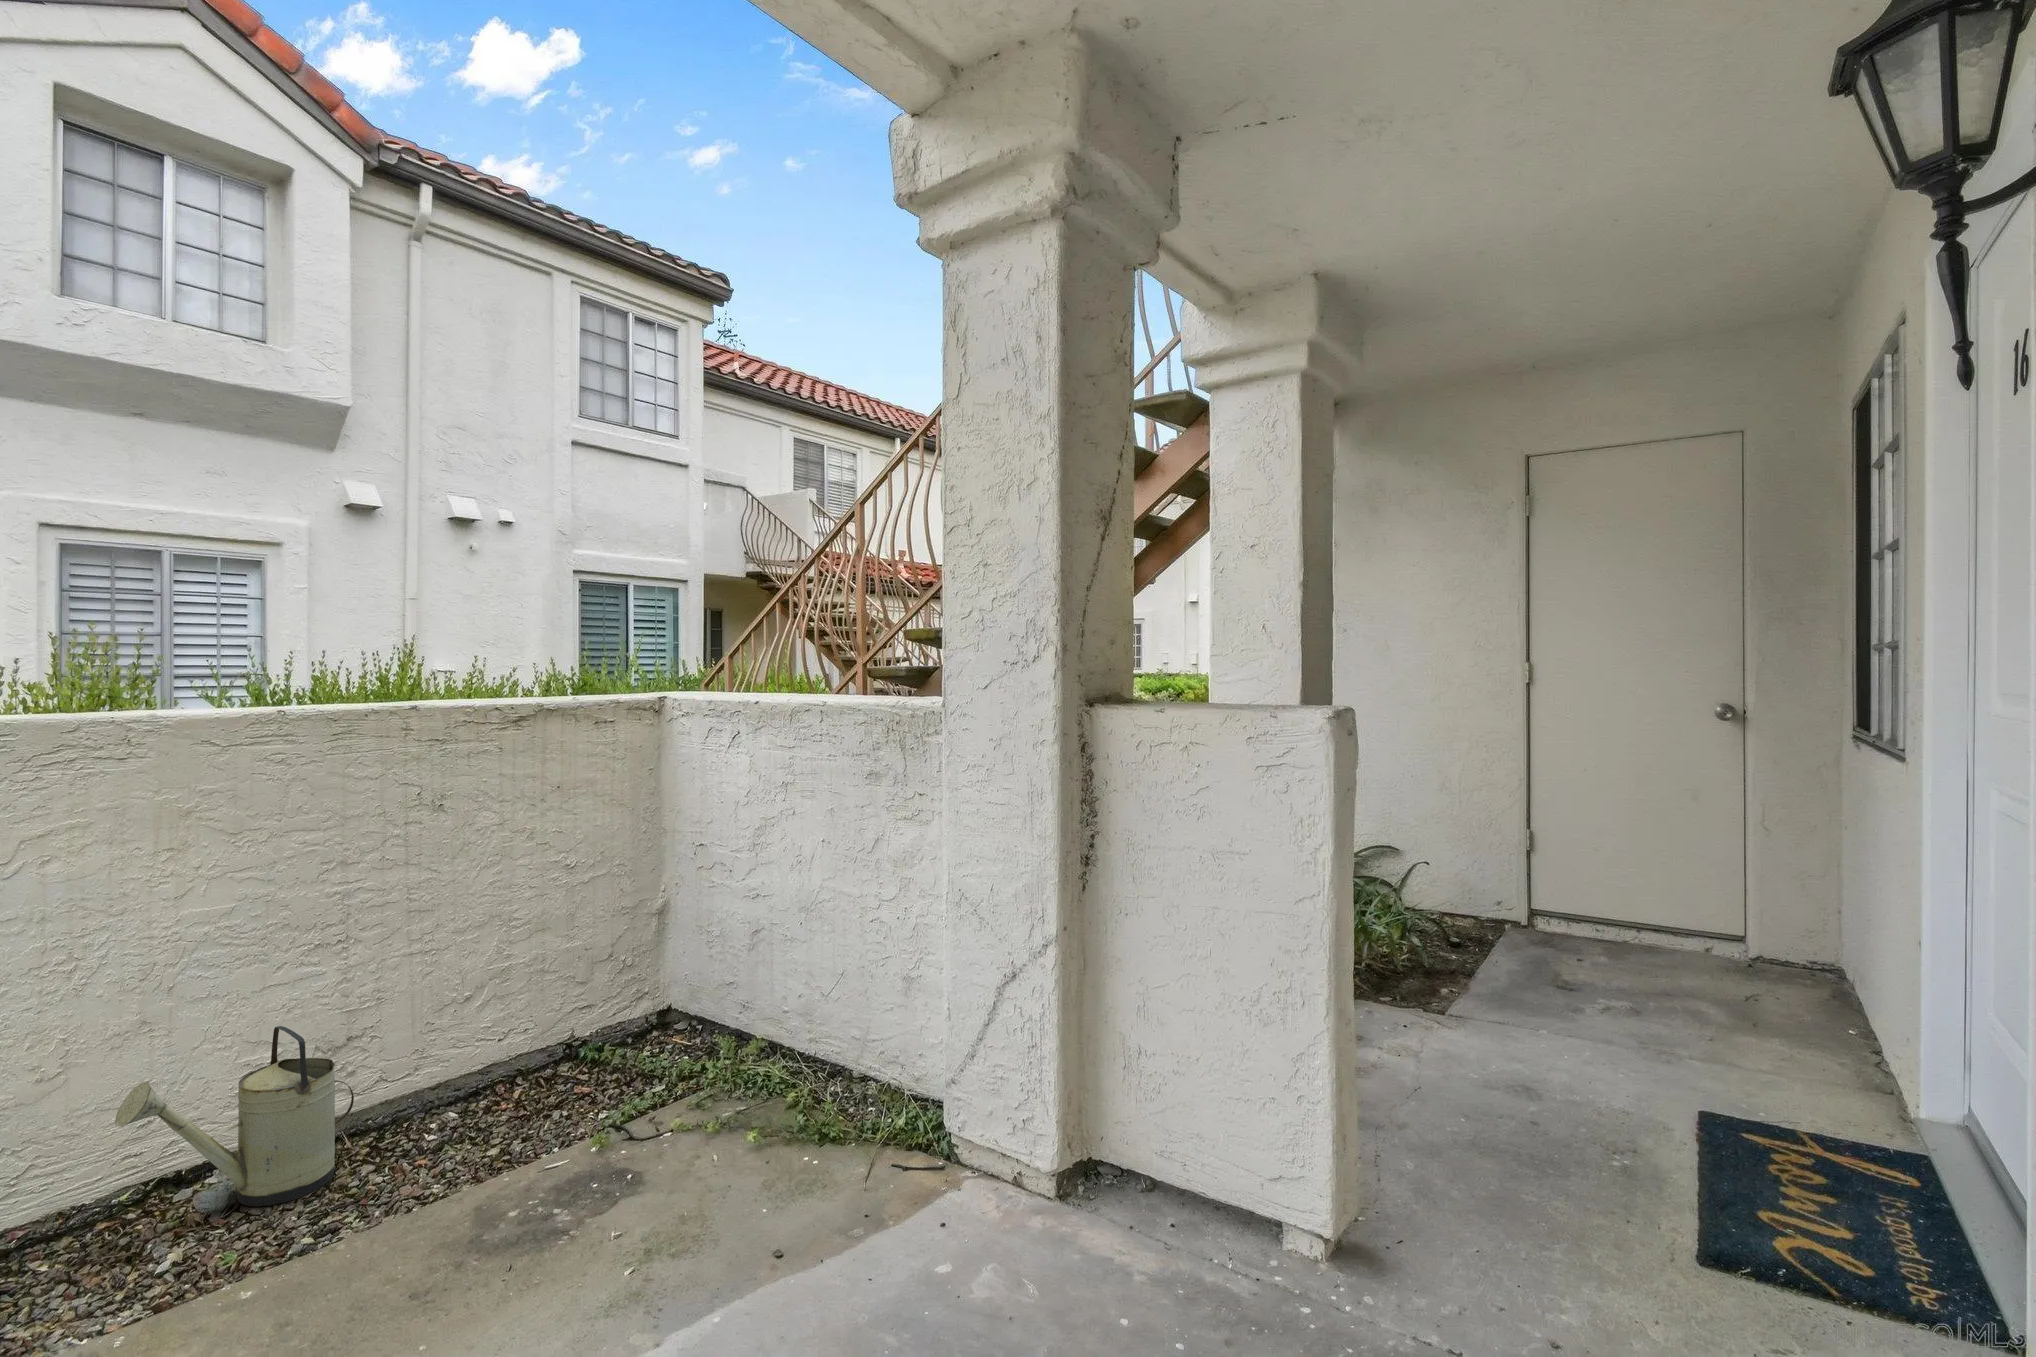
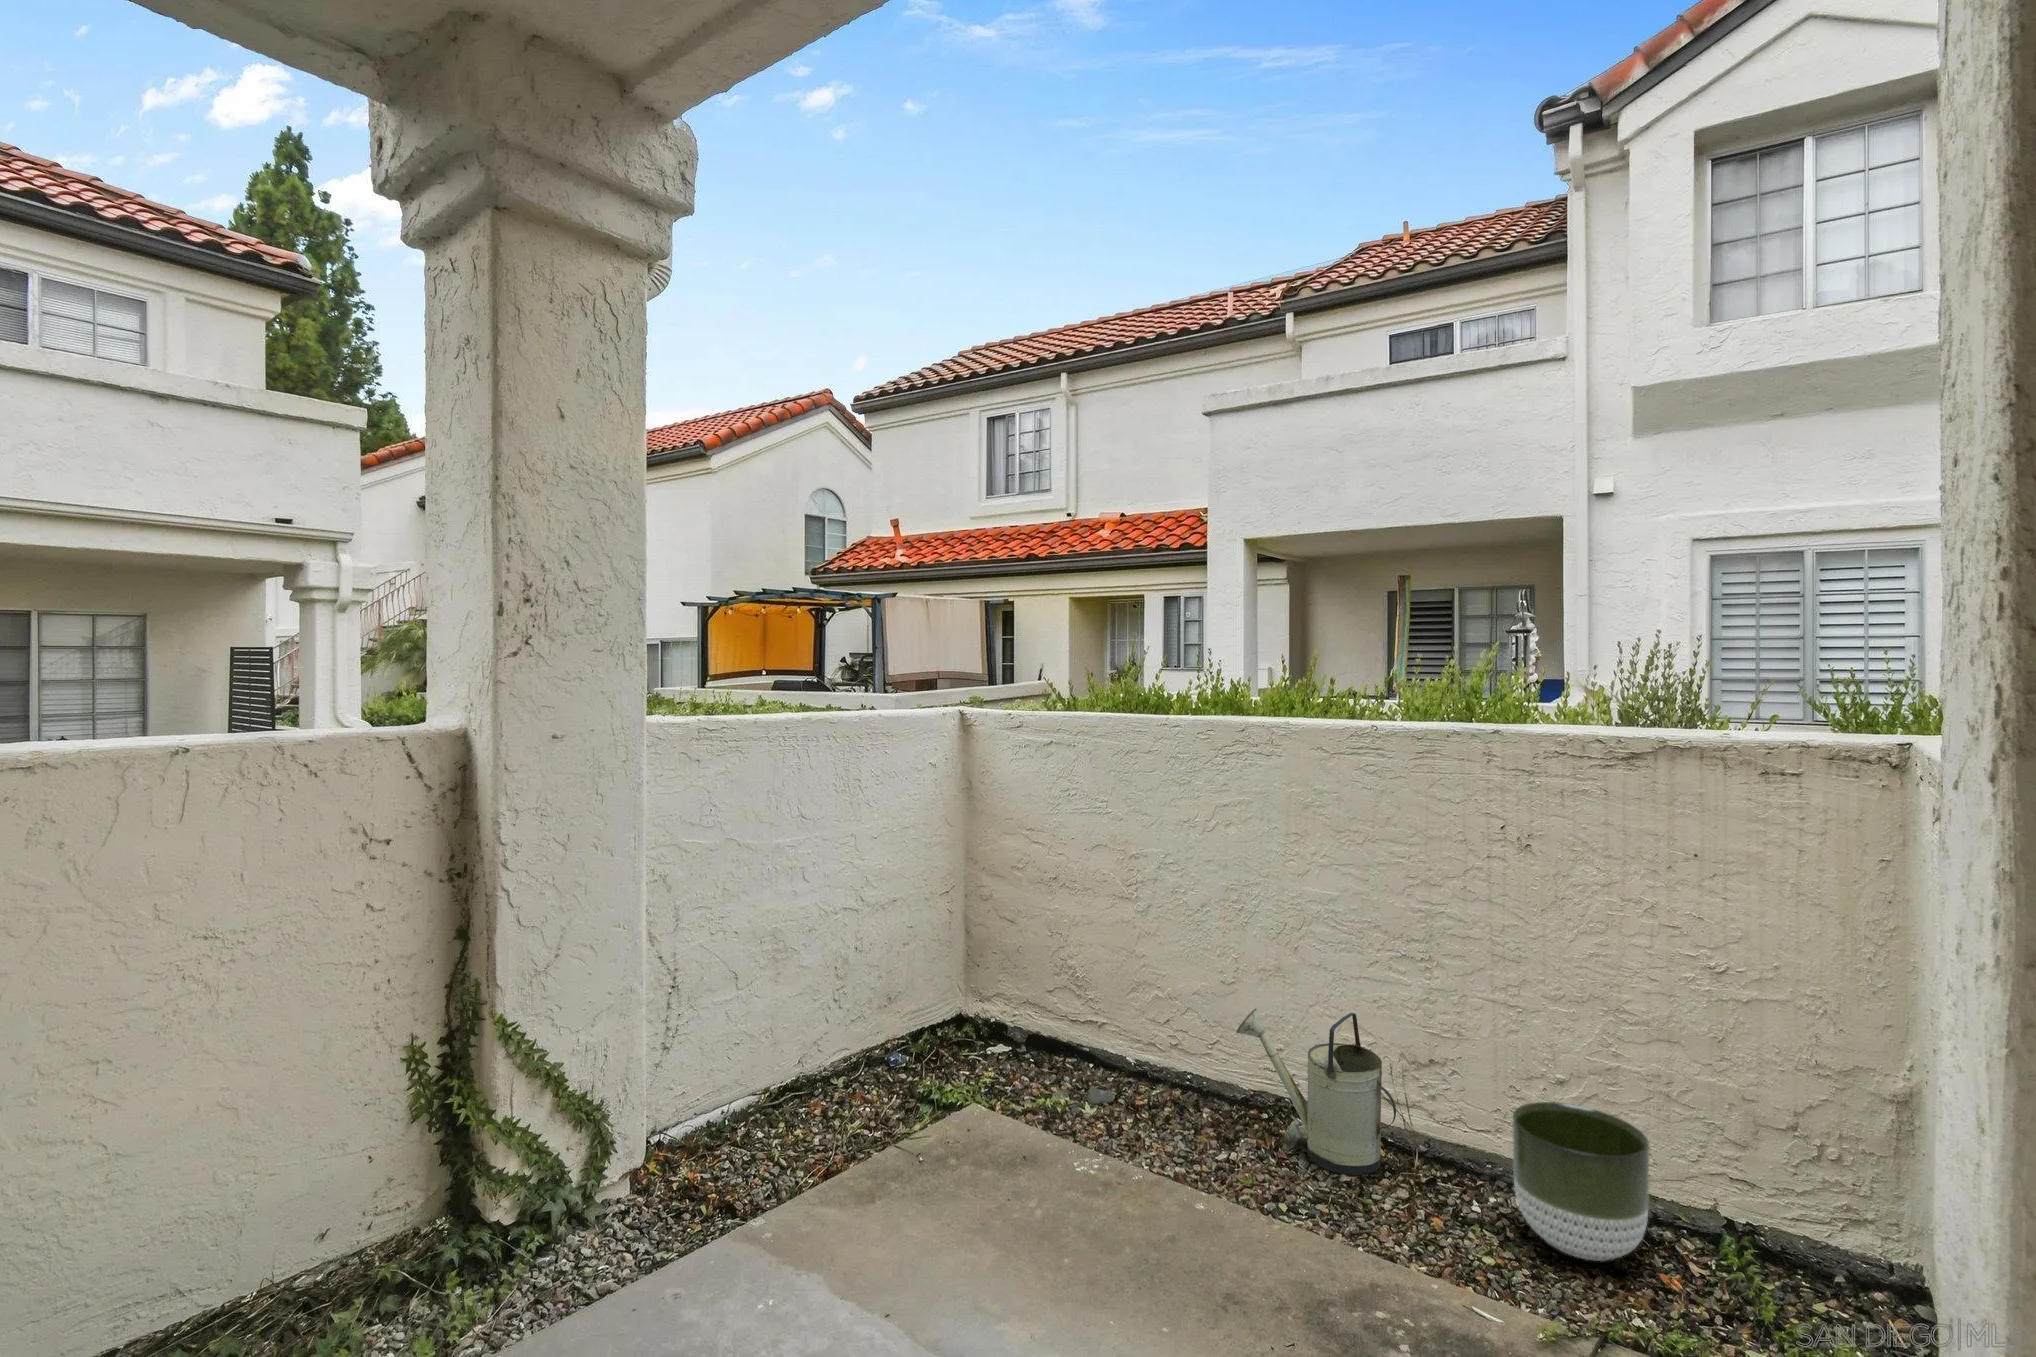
planter: none [479,993,581,1108] -> present [1512,1102,1649,1261]

